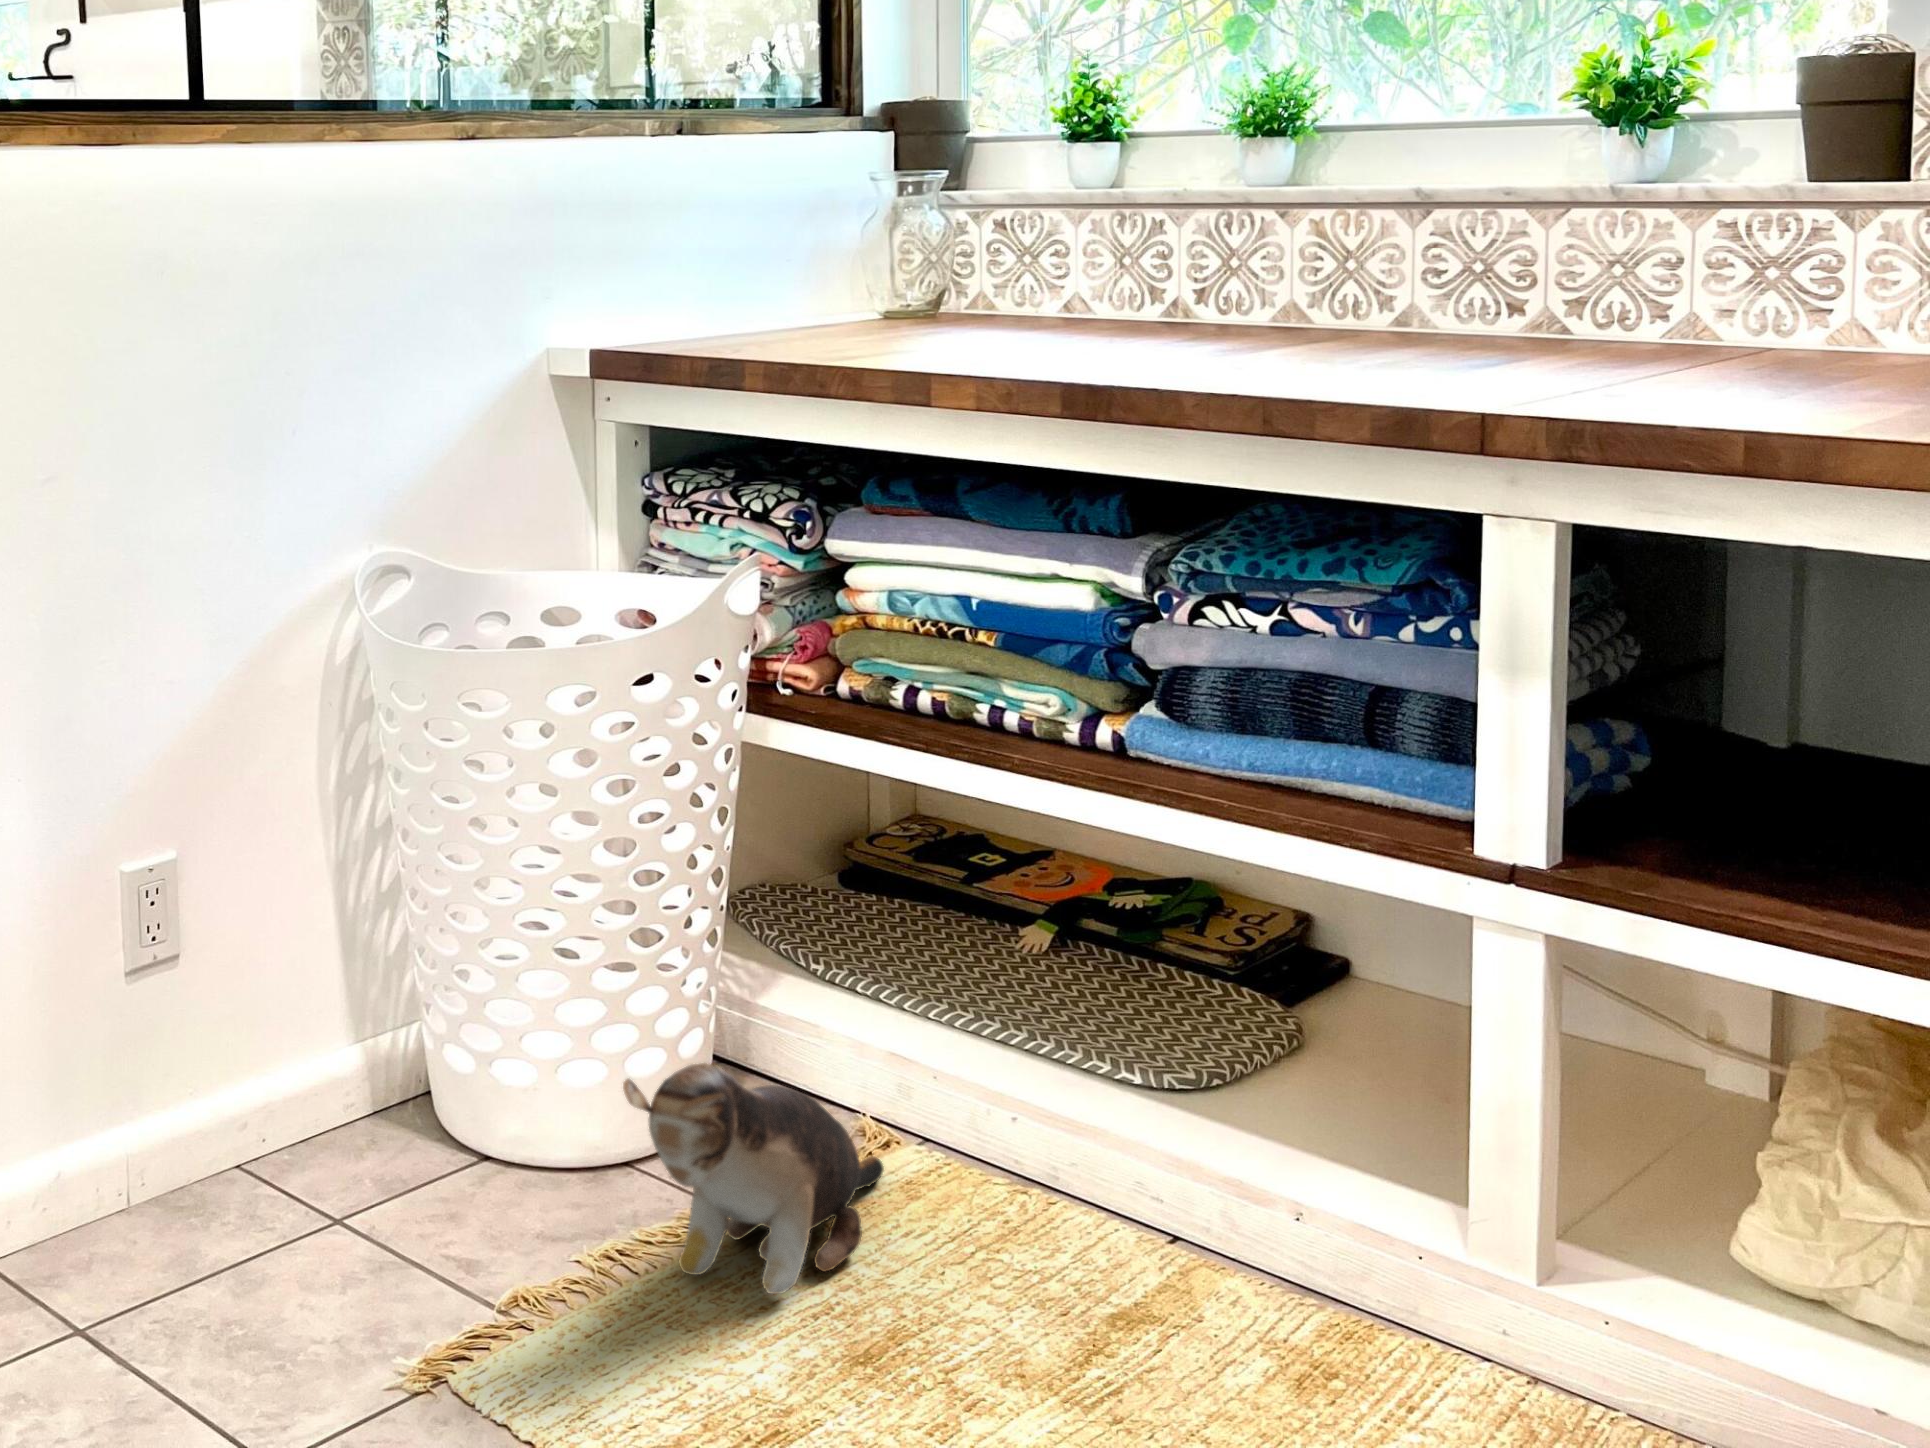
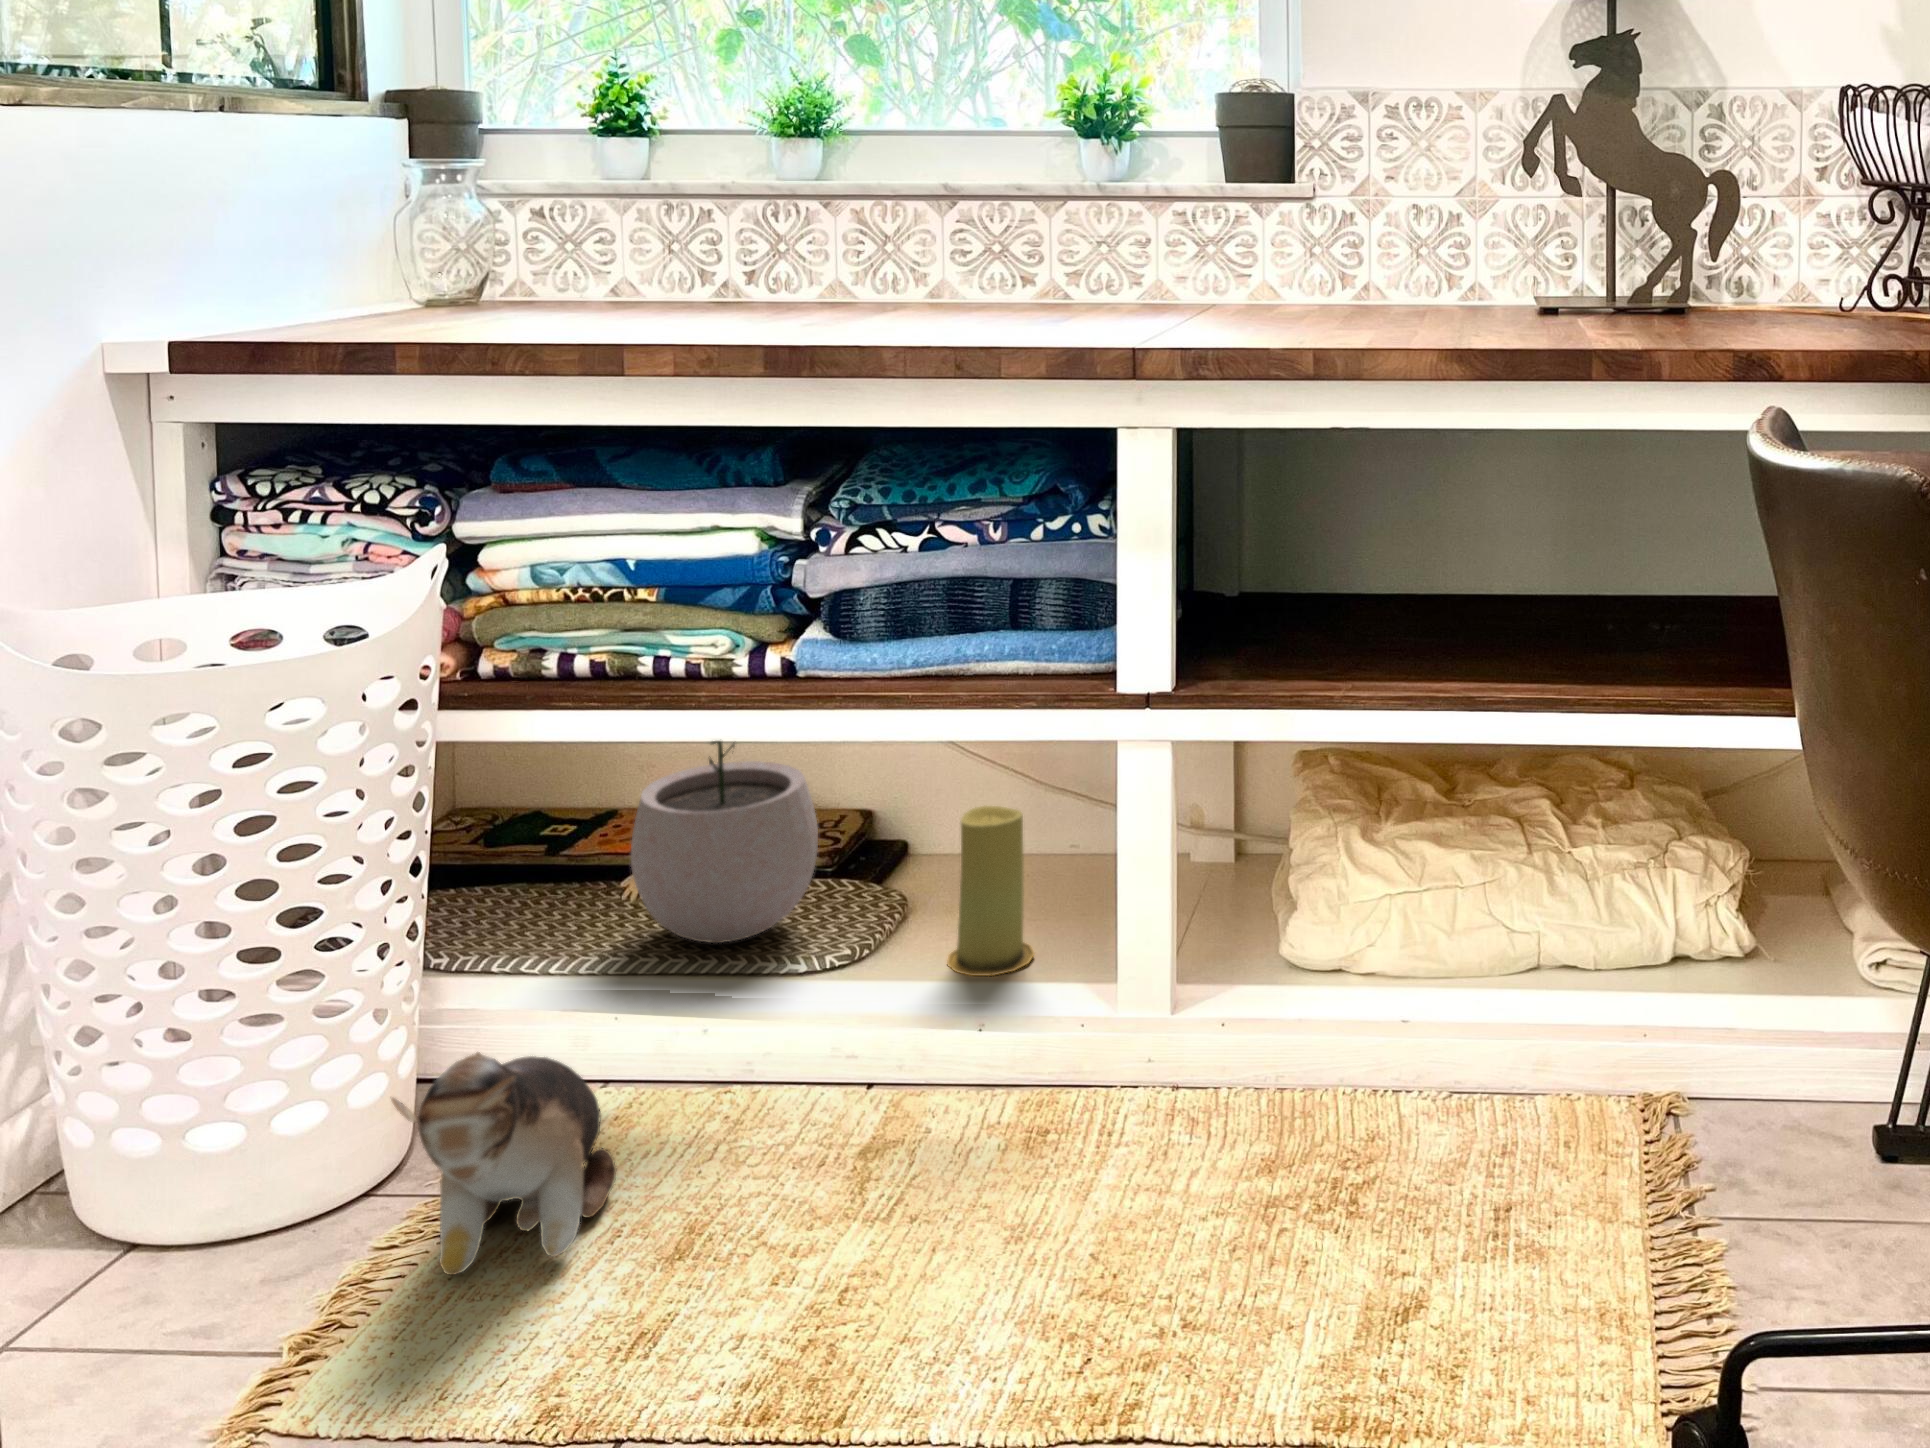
plant pot: none [978,788,1180,1042] -> present [631,741,818,943]
candle: none [1288,960,1402,1176] -> present [947,805,1034,976]

